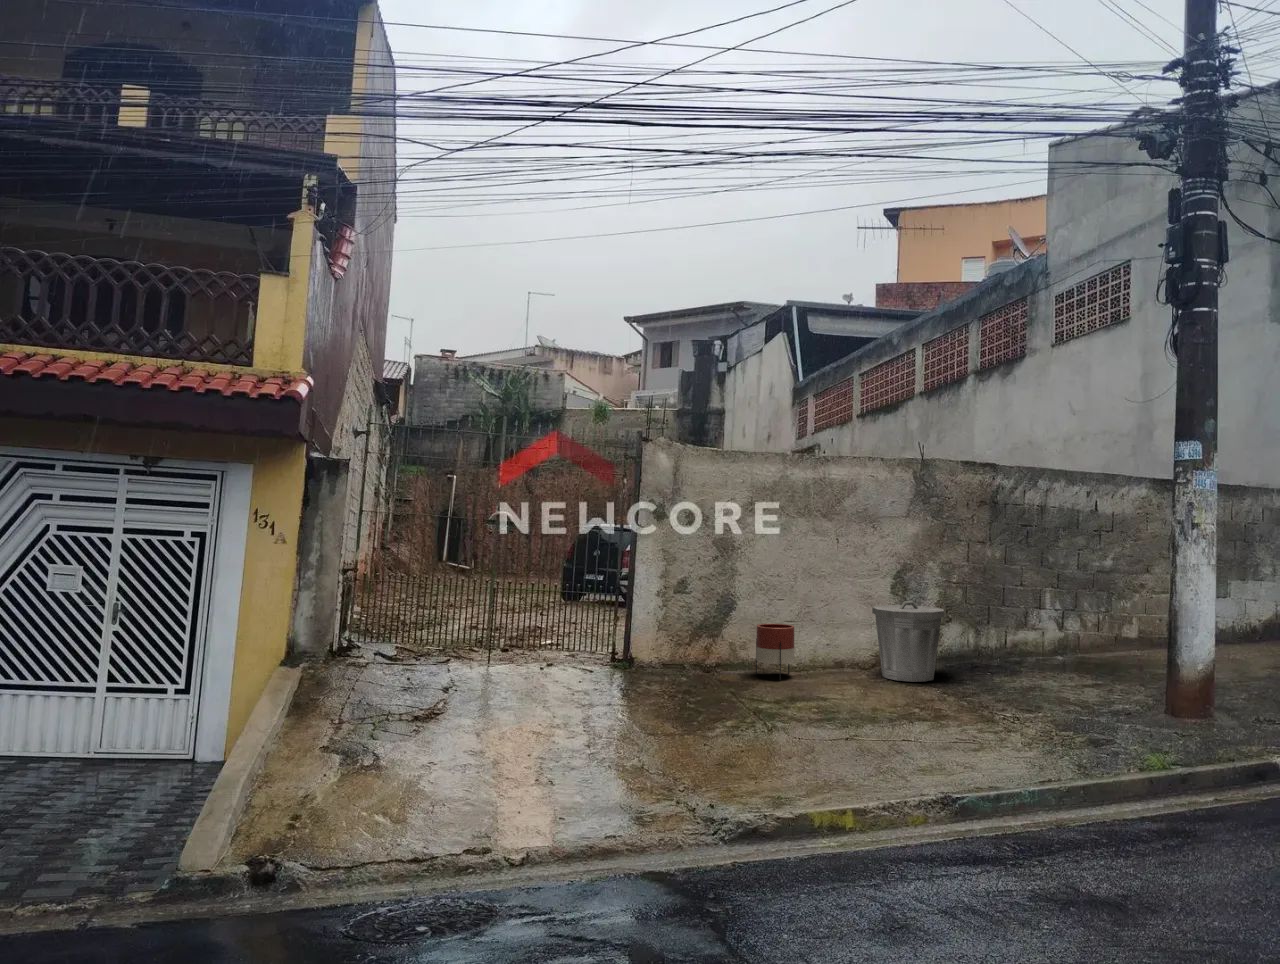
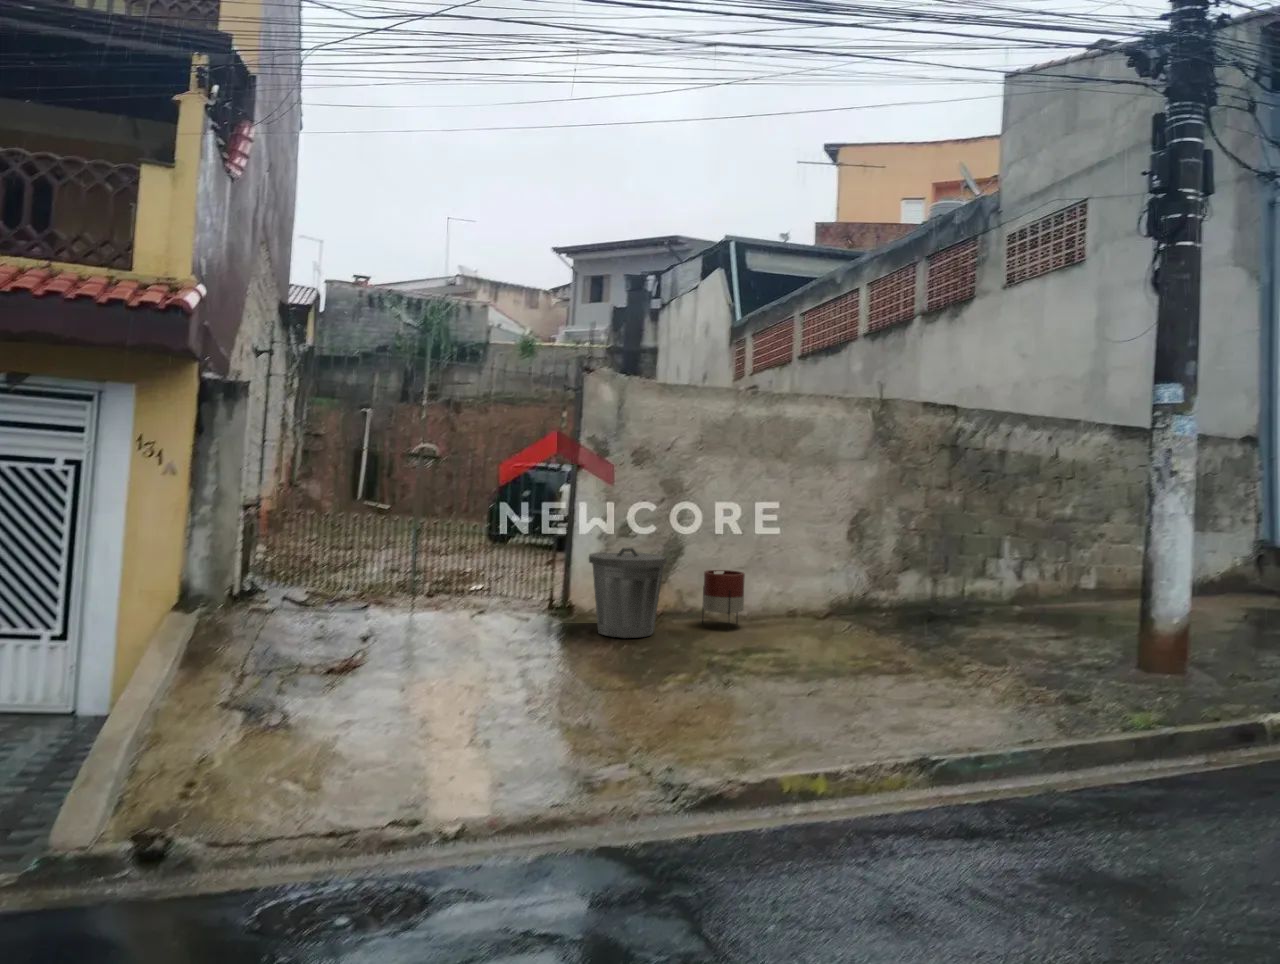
trash can: present [872,601,944,682] -> present [589,547,667,638]

